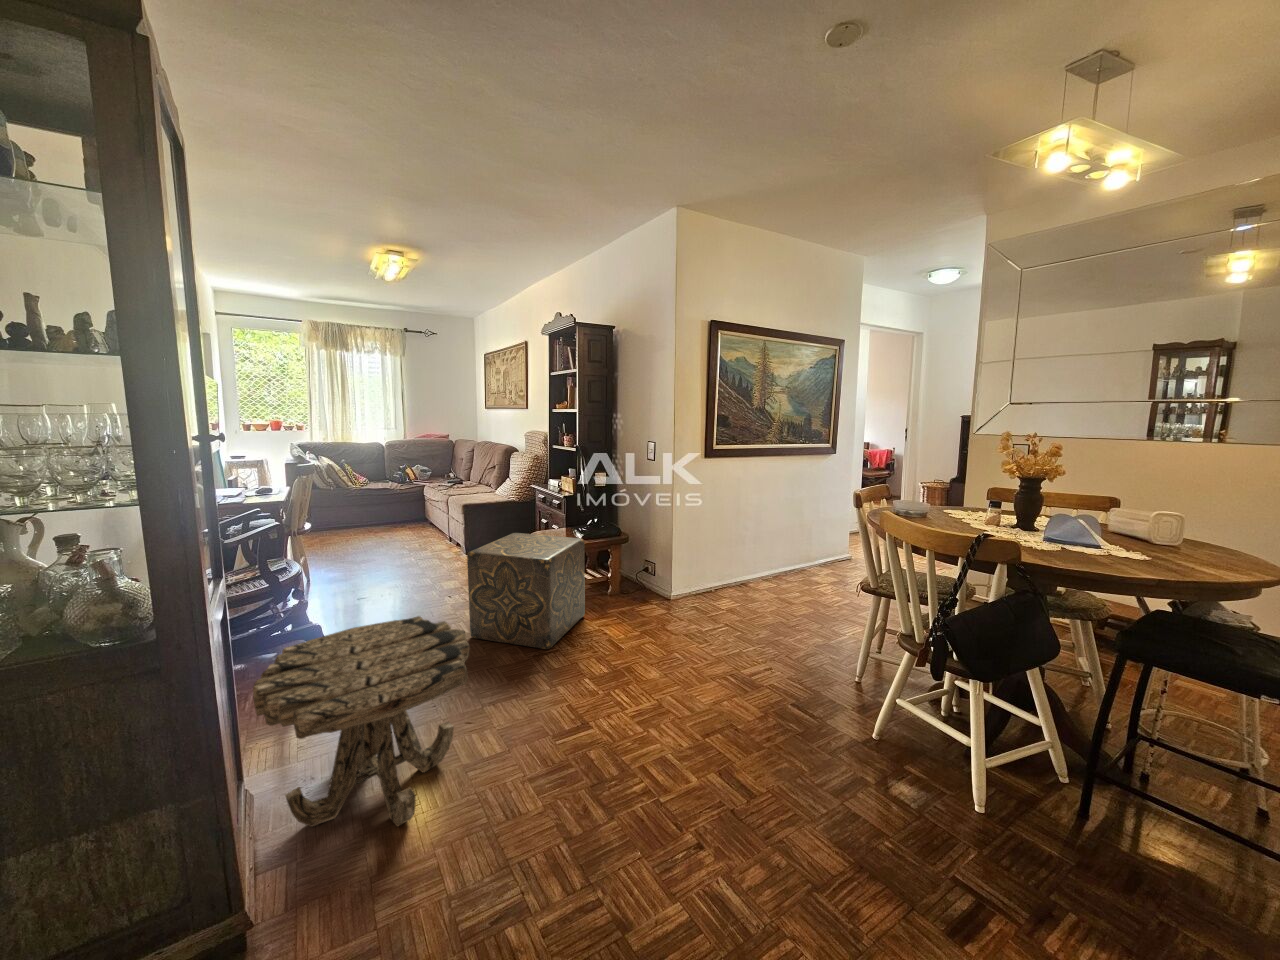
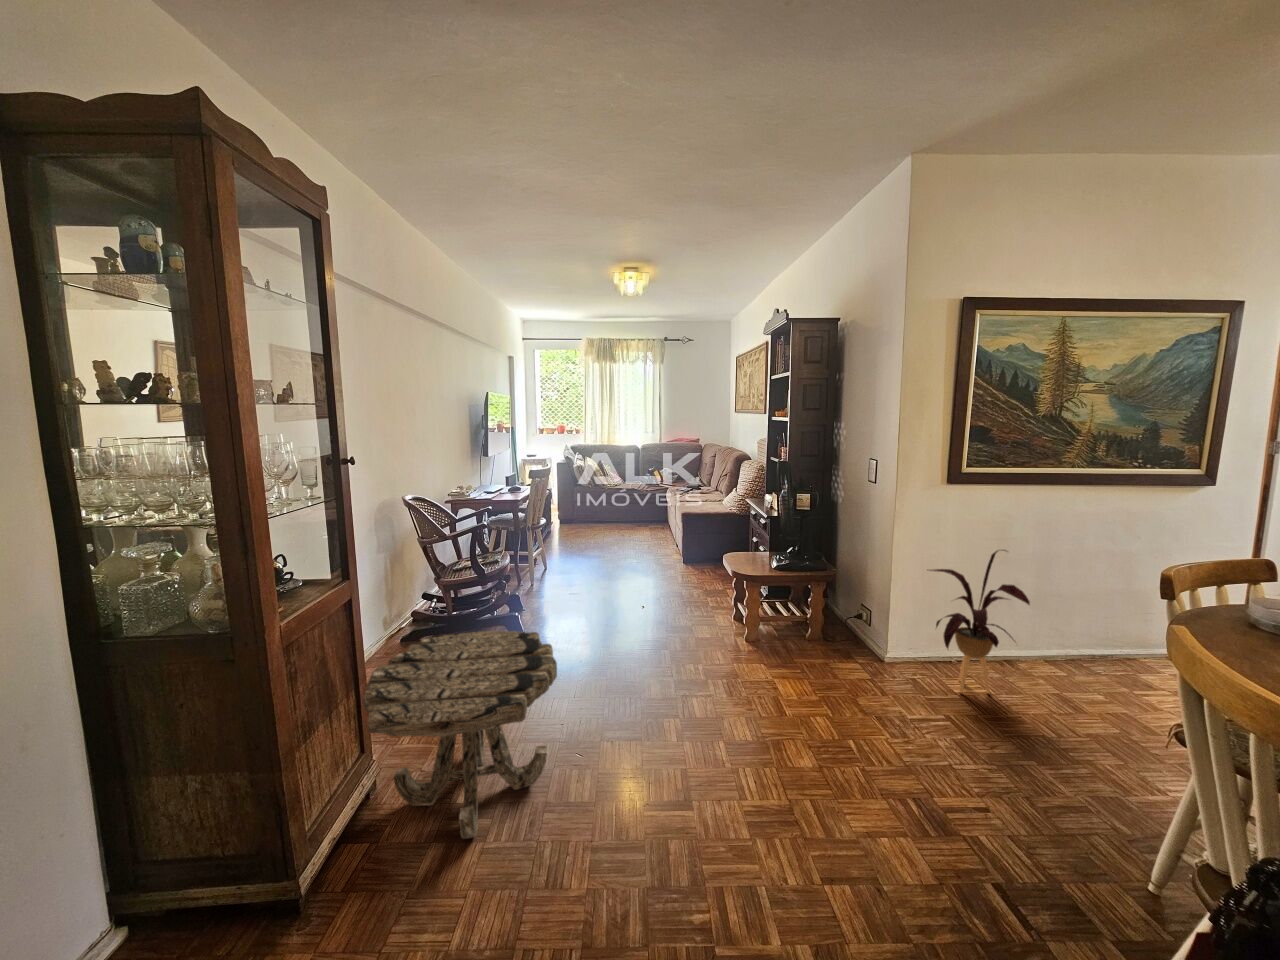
house plant: none [700,500,767,607] -> present [930,550,1030,694]
ottoman: present [467,533,585,649] -> none [633,552,762,689]

